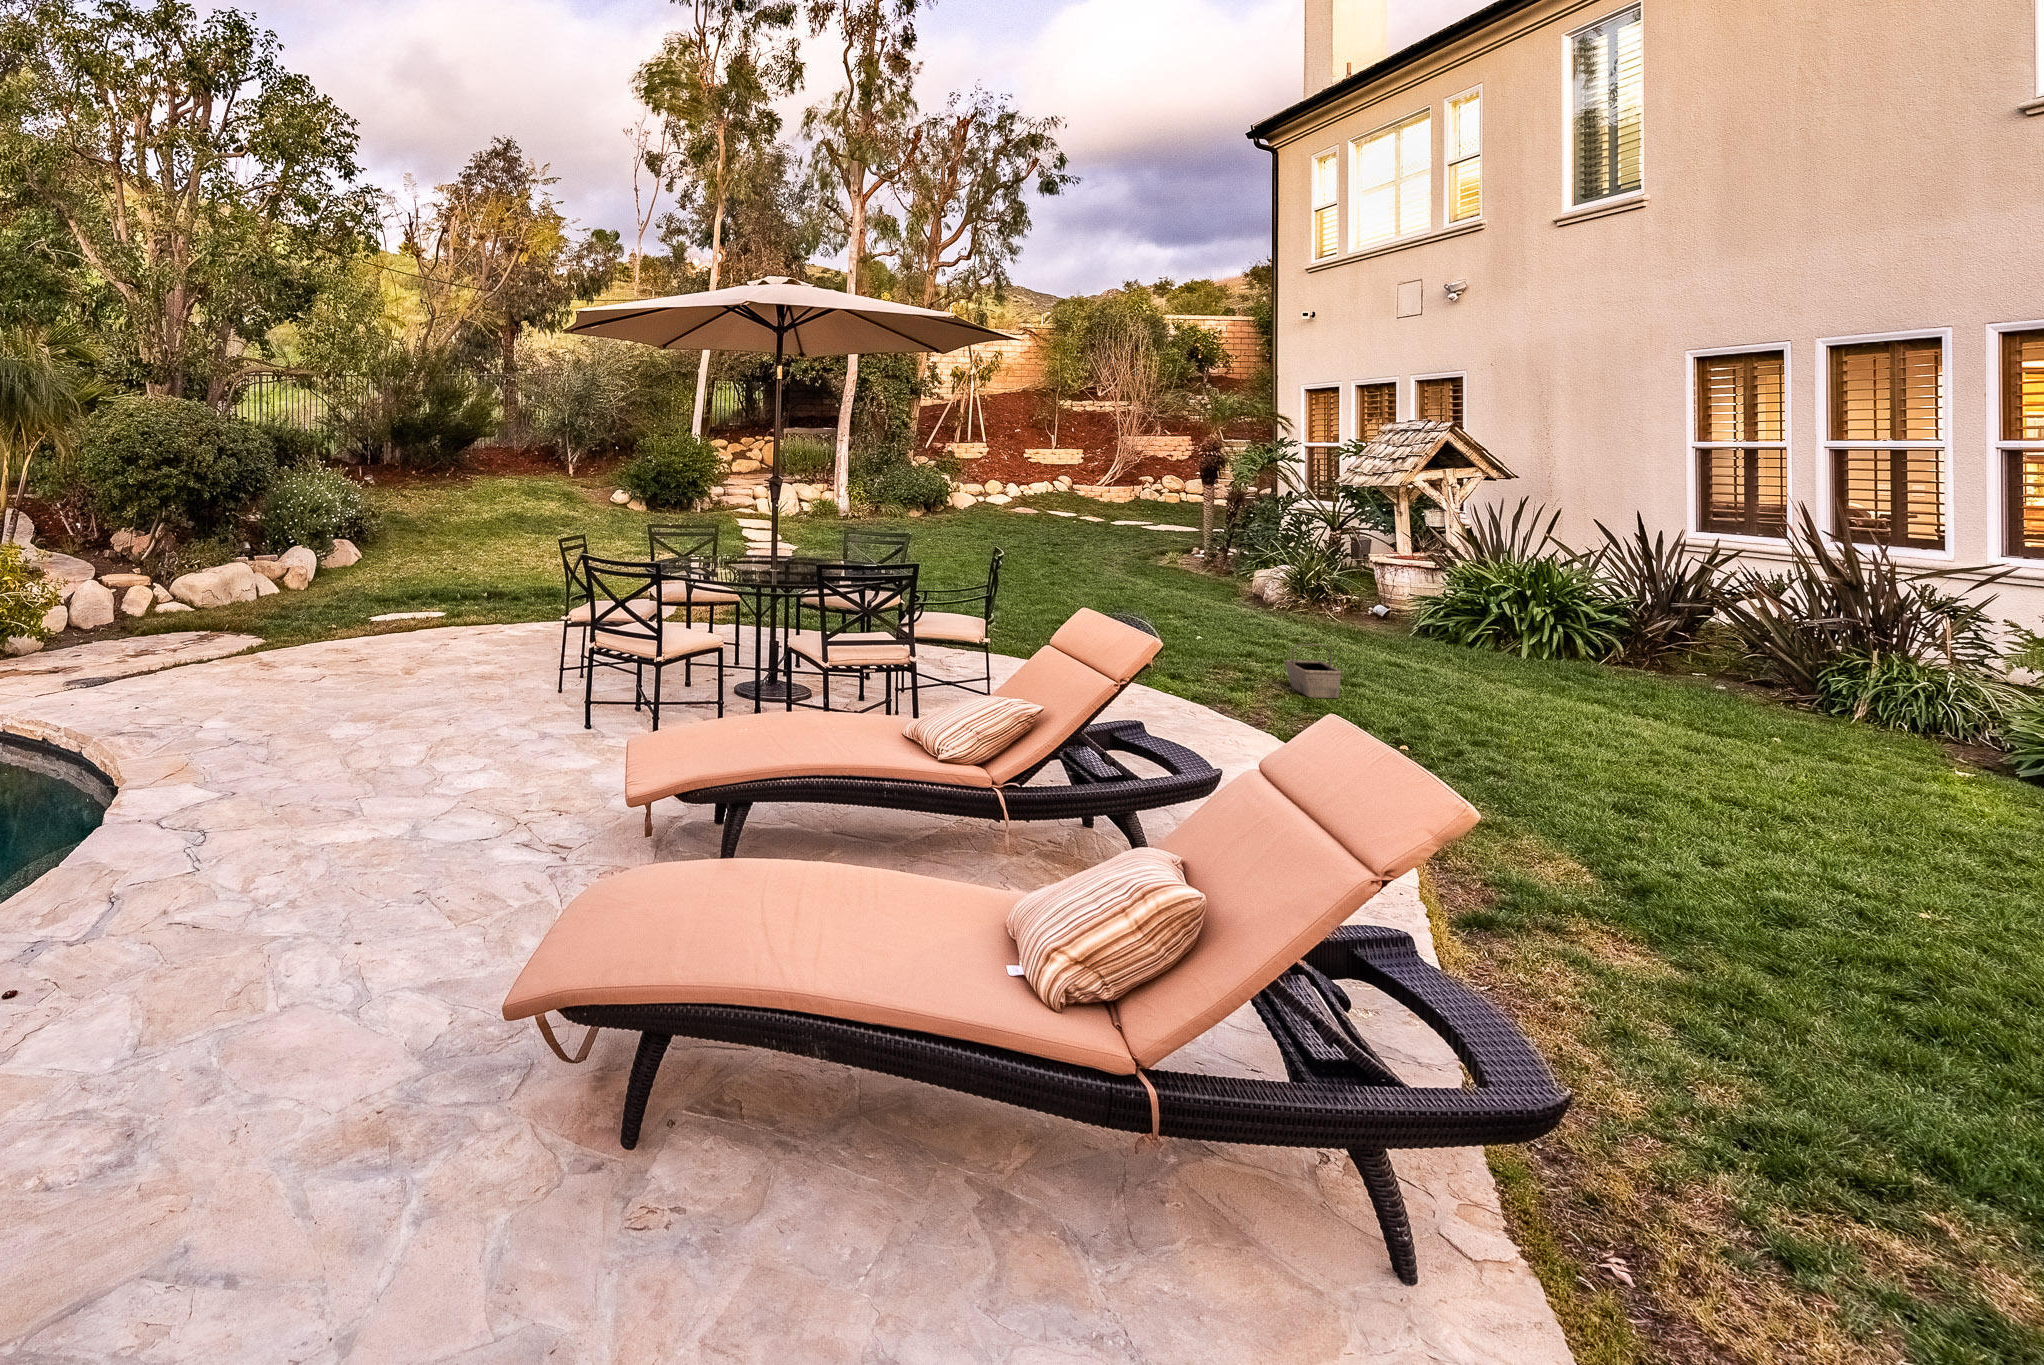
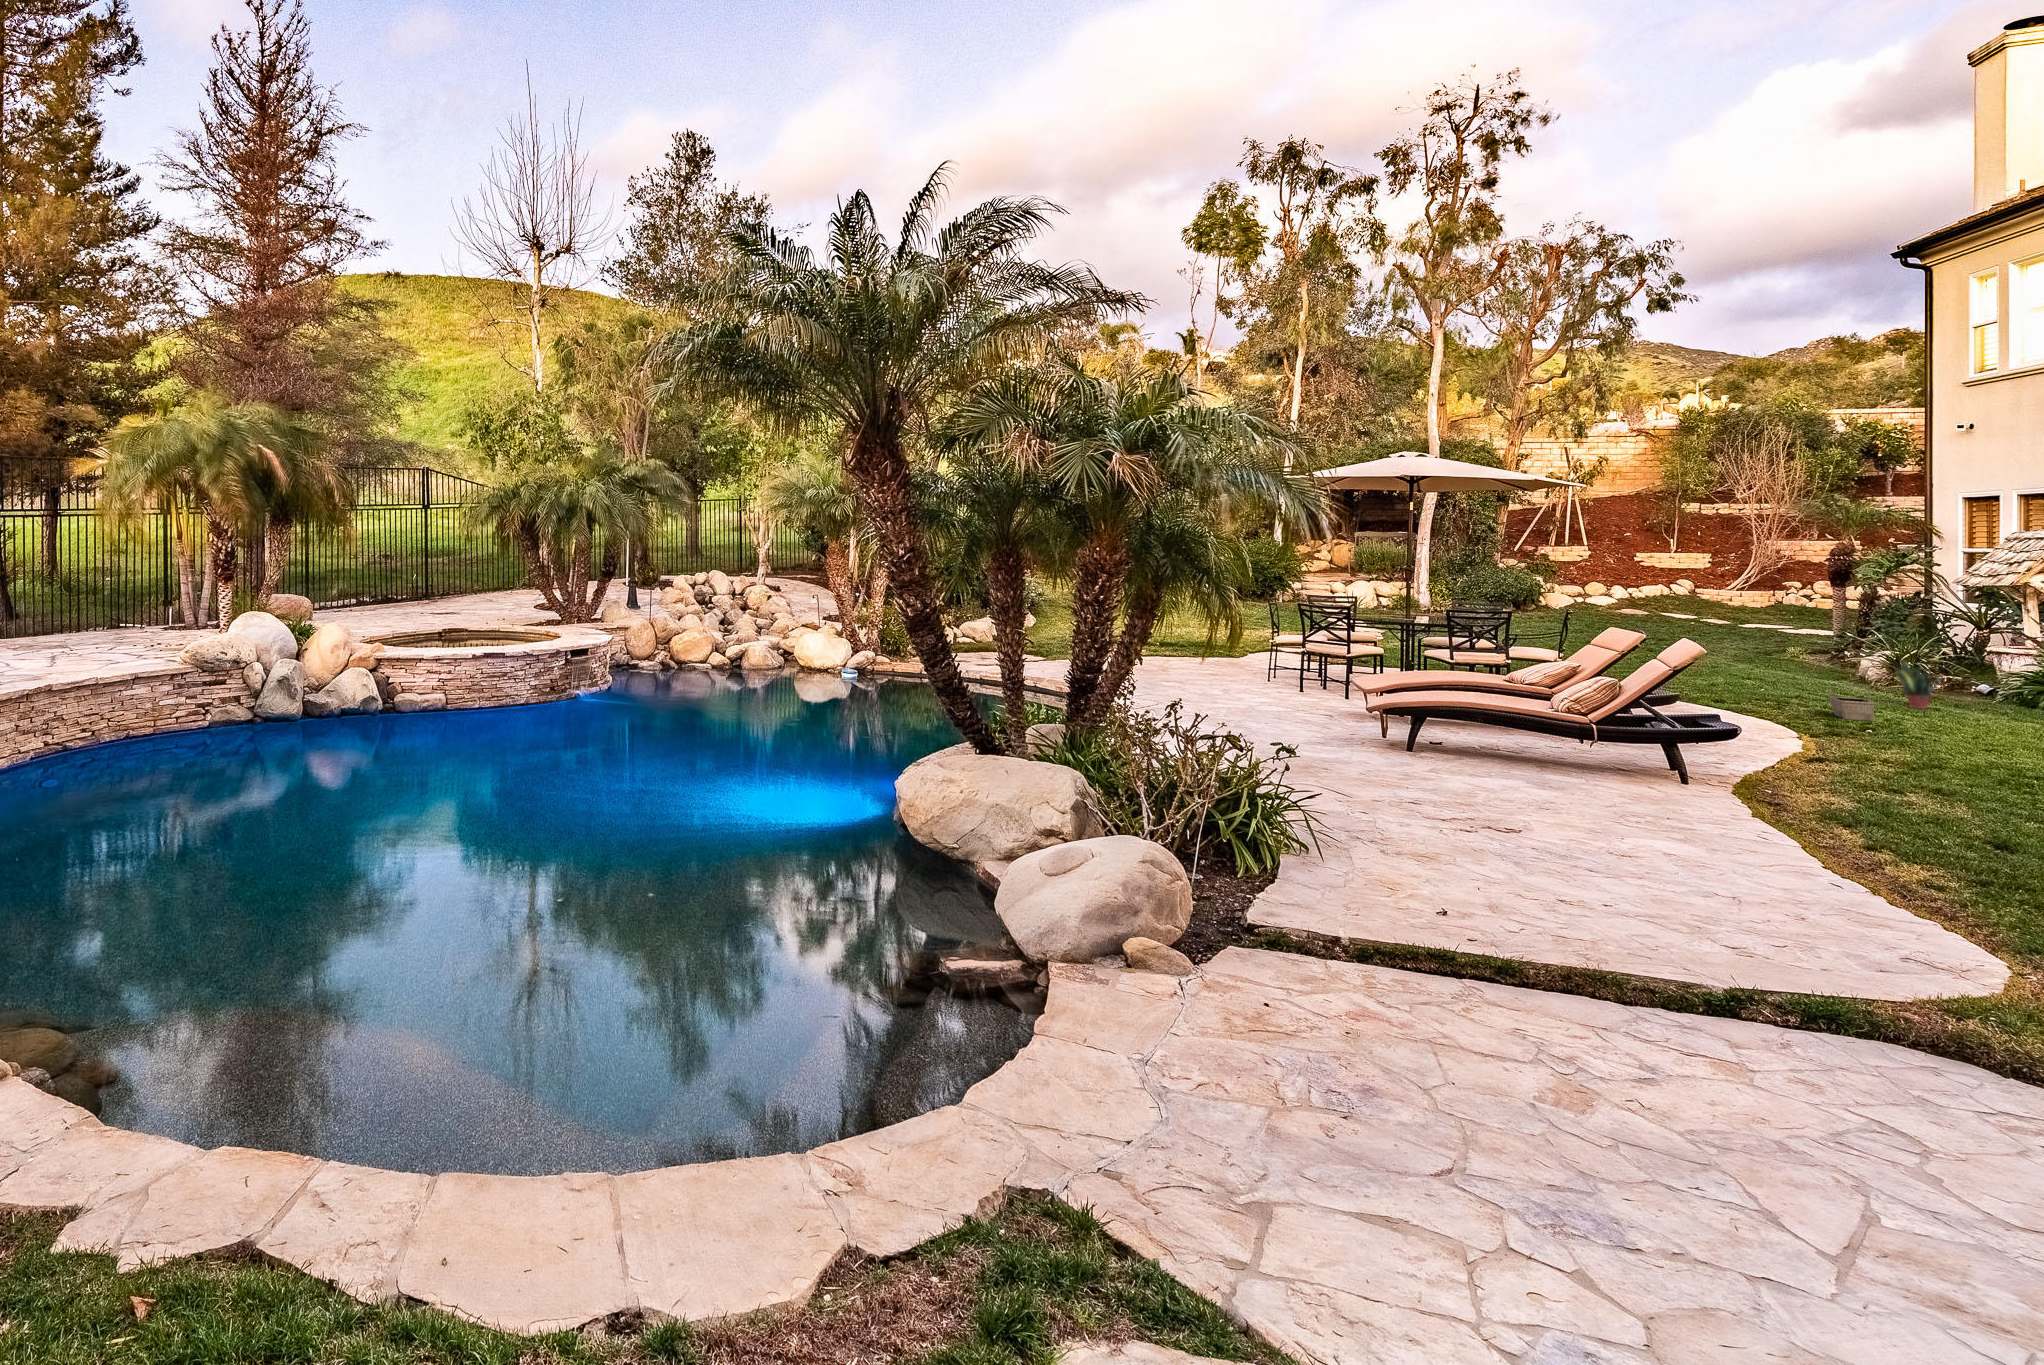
potted plant: none [1334,594,1382,662] -> present [1896,661,1941,709]

